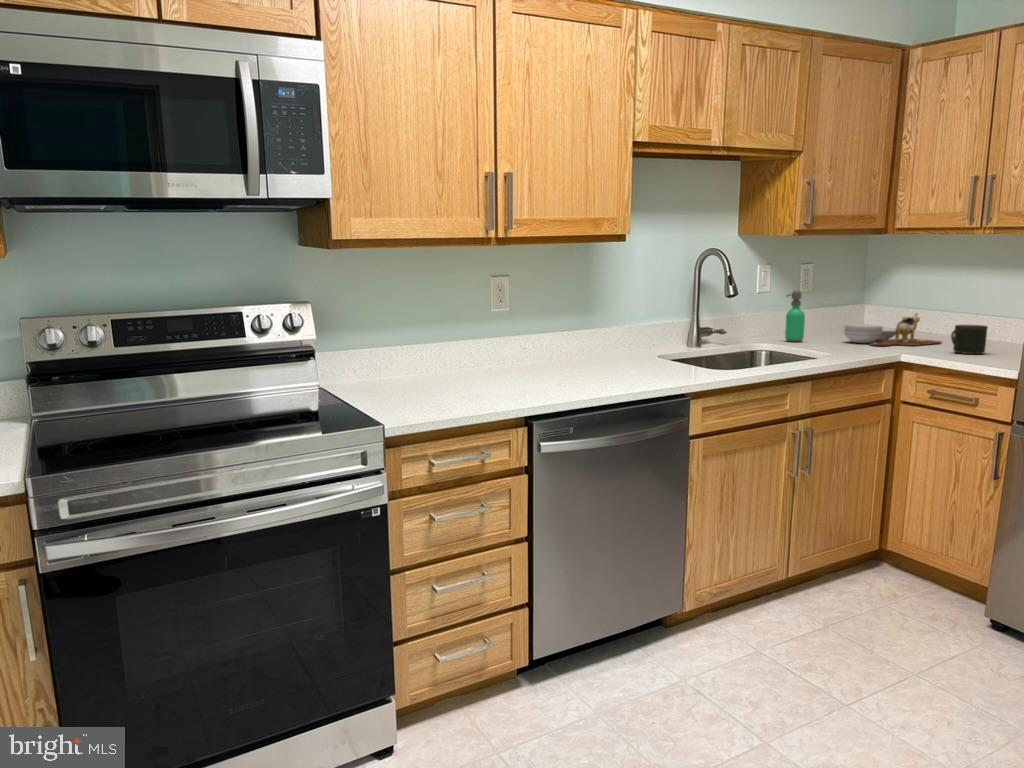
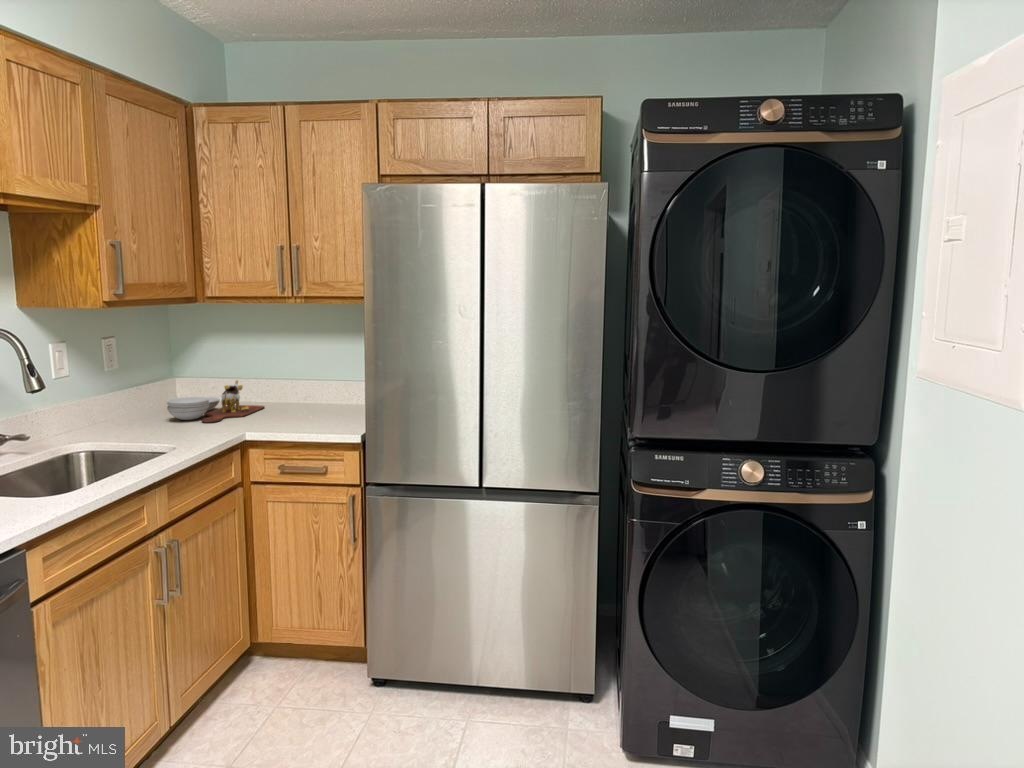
soap dispenser: present [785,290,805,342] -> none [92,367,121,430]
mug: present [951,325,988,354] -> none [286,392,315,422]

